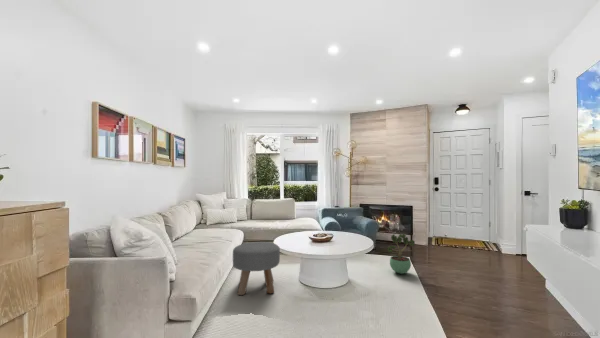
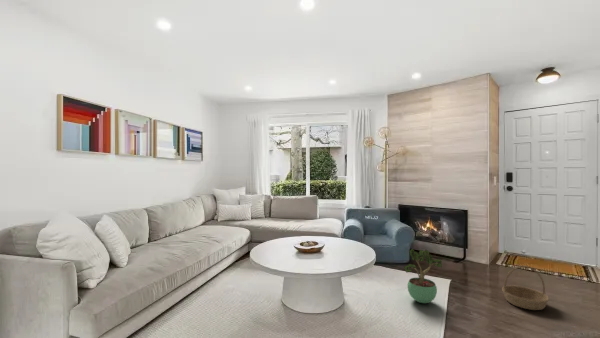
basket: none [447,241,476,270] -> present [502,266,549,310]
ottoman: present [233,242,280,295] -> none [200,247,256,310]

